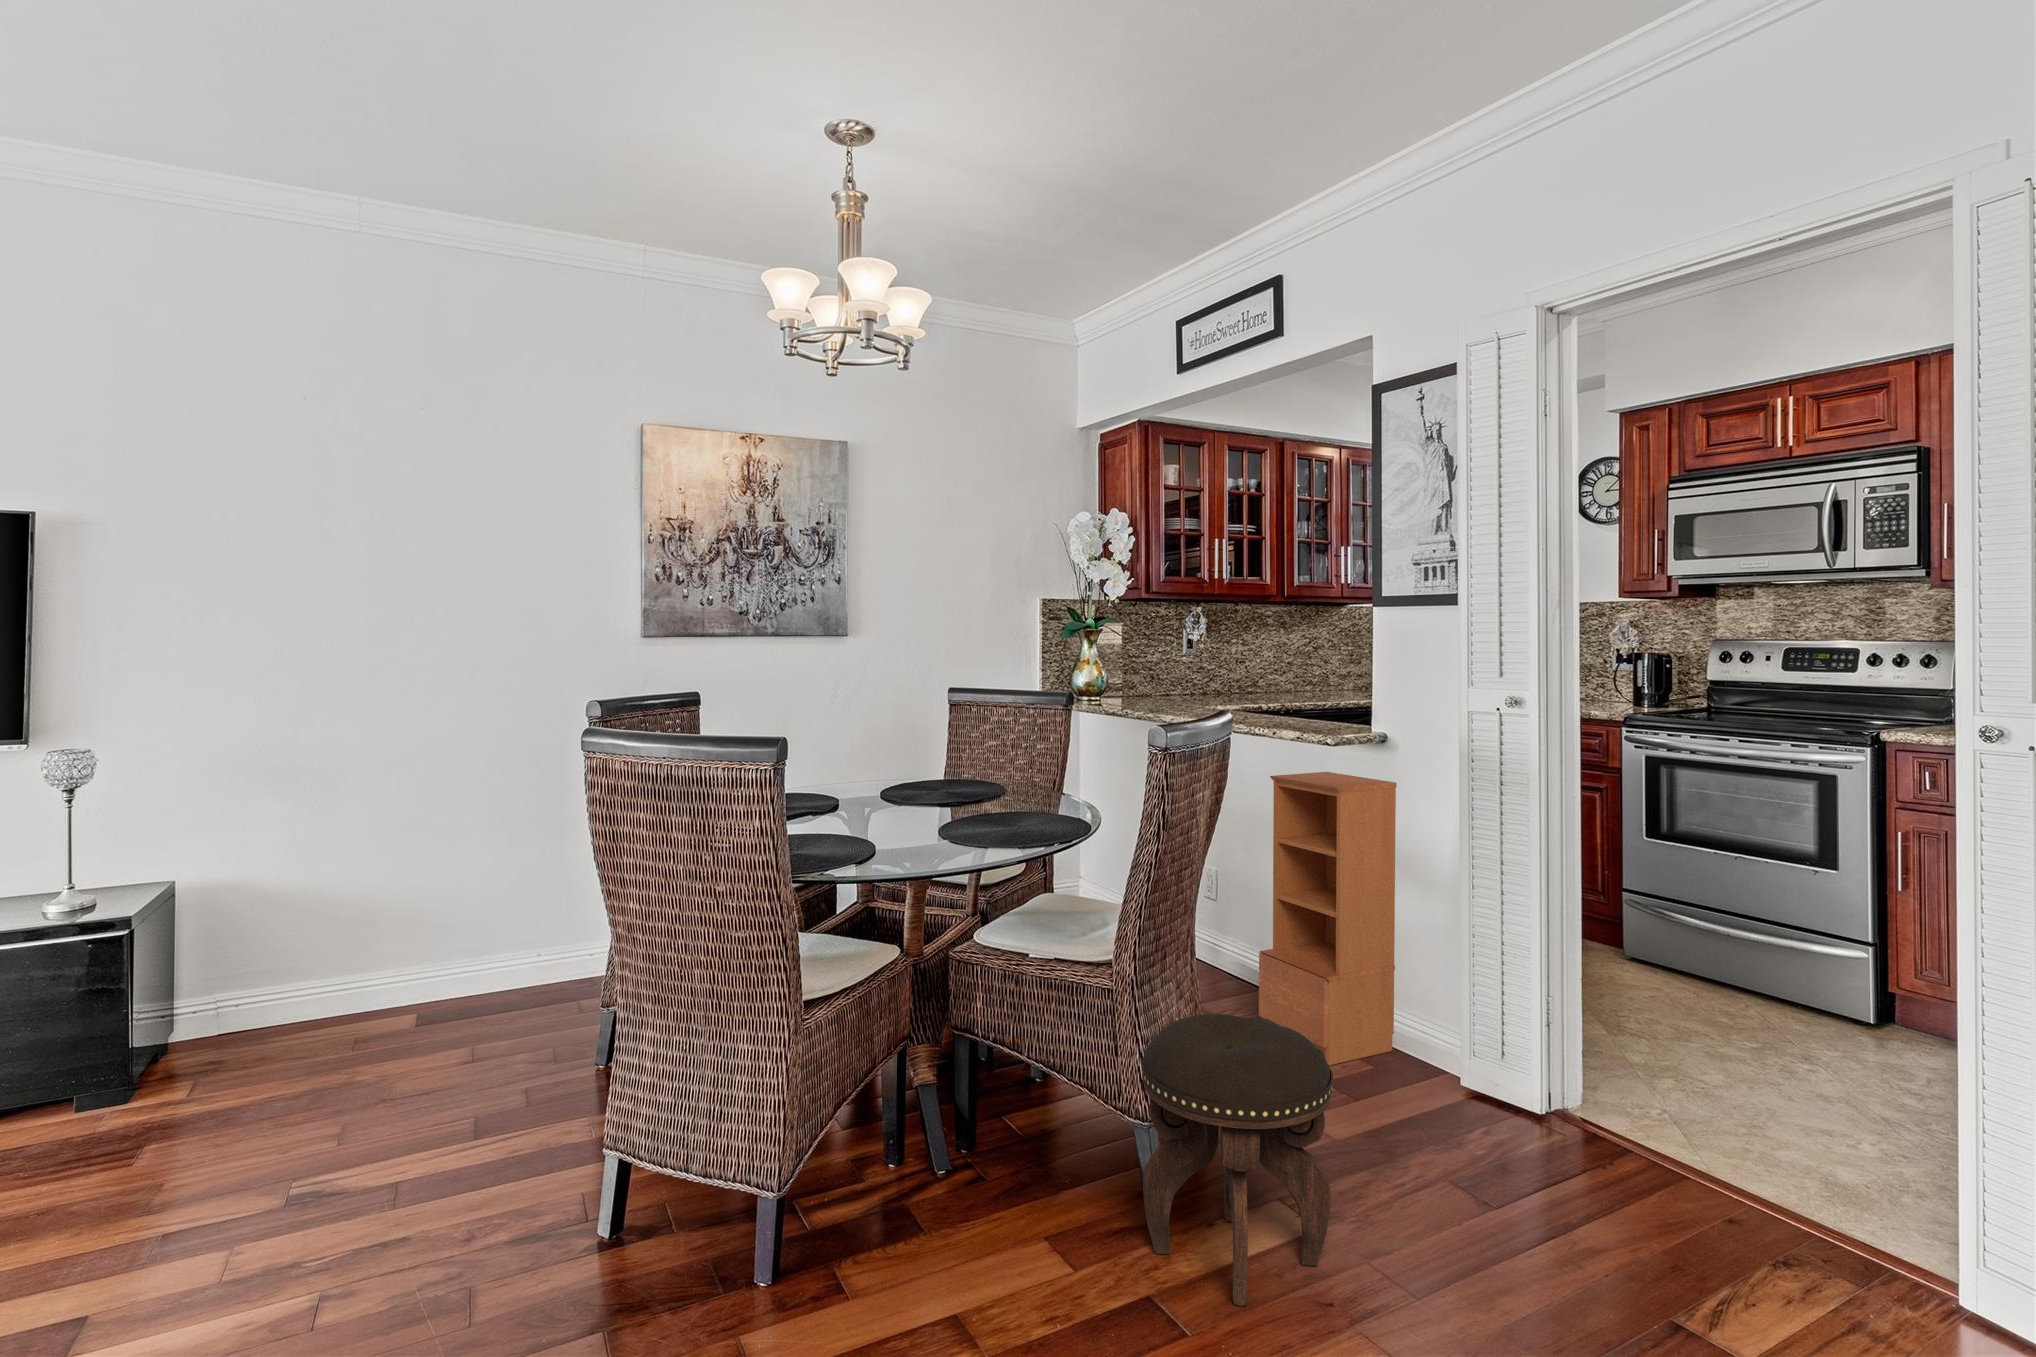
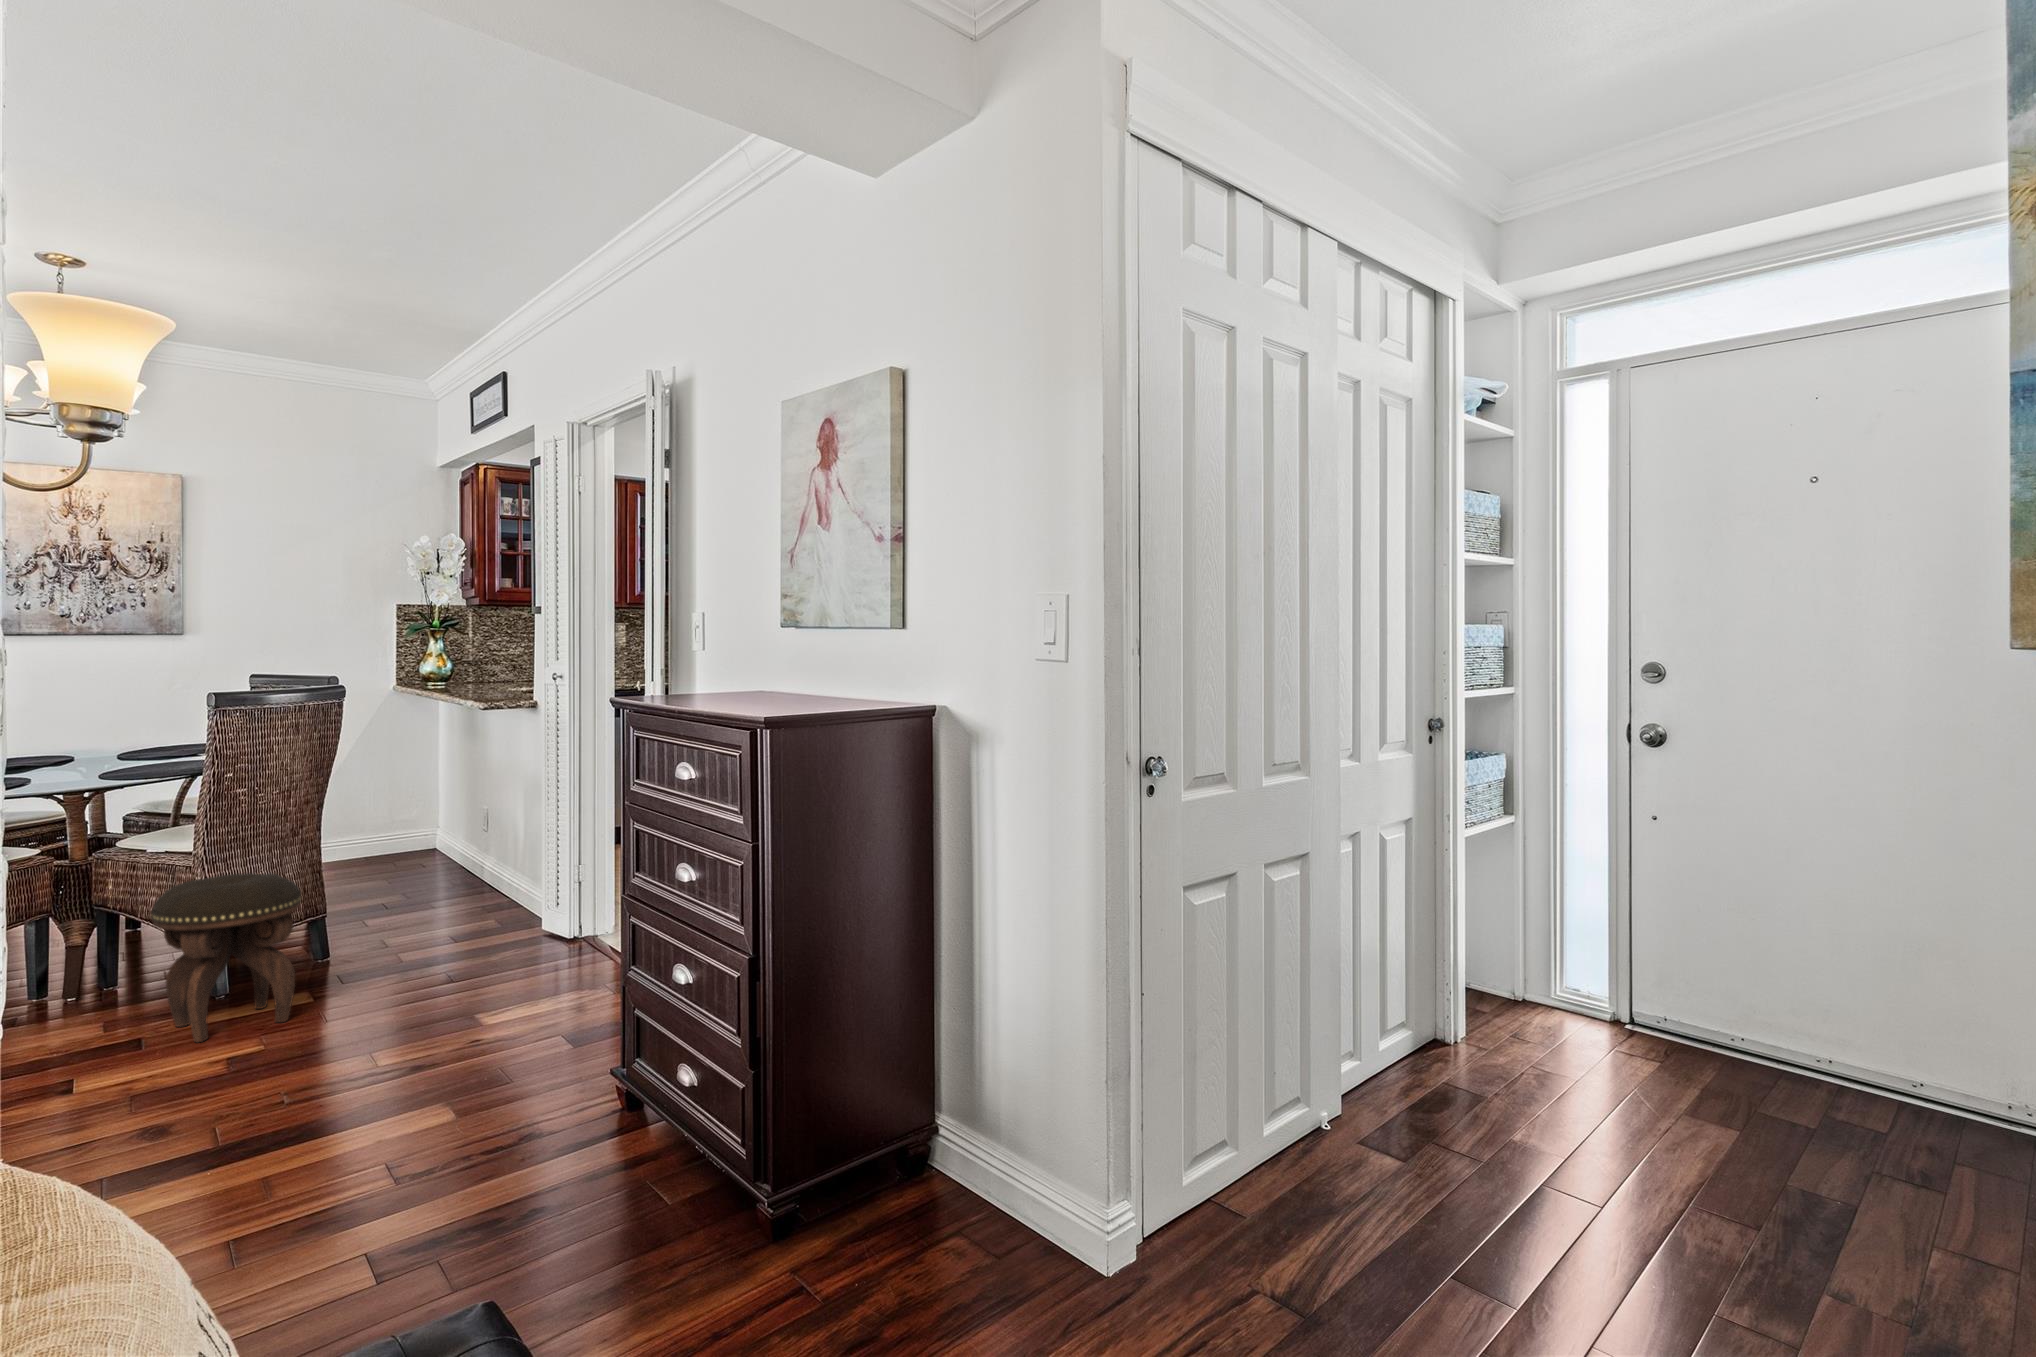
bookcase: present [1259,772,1397,1065] -> none [453,730,540,932]

